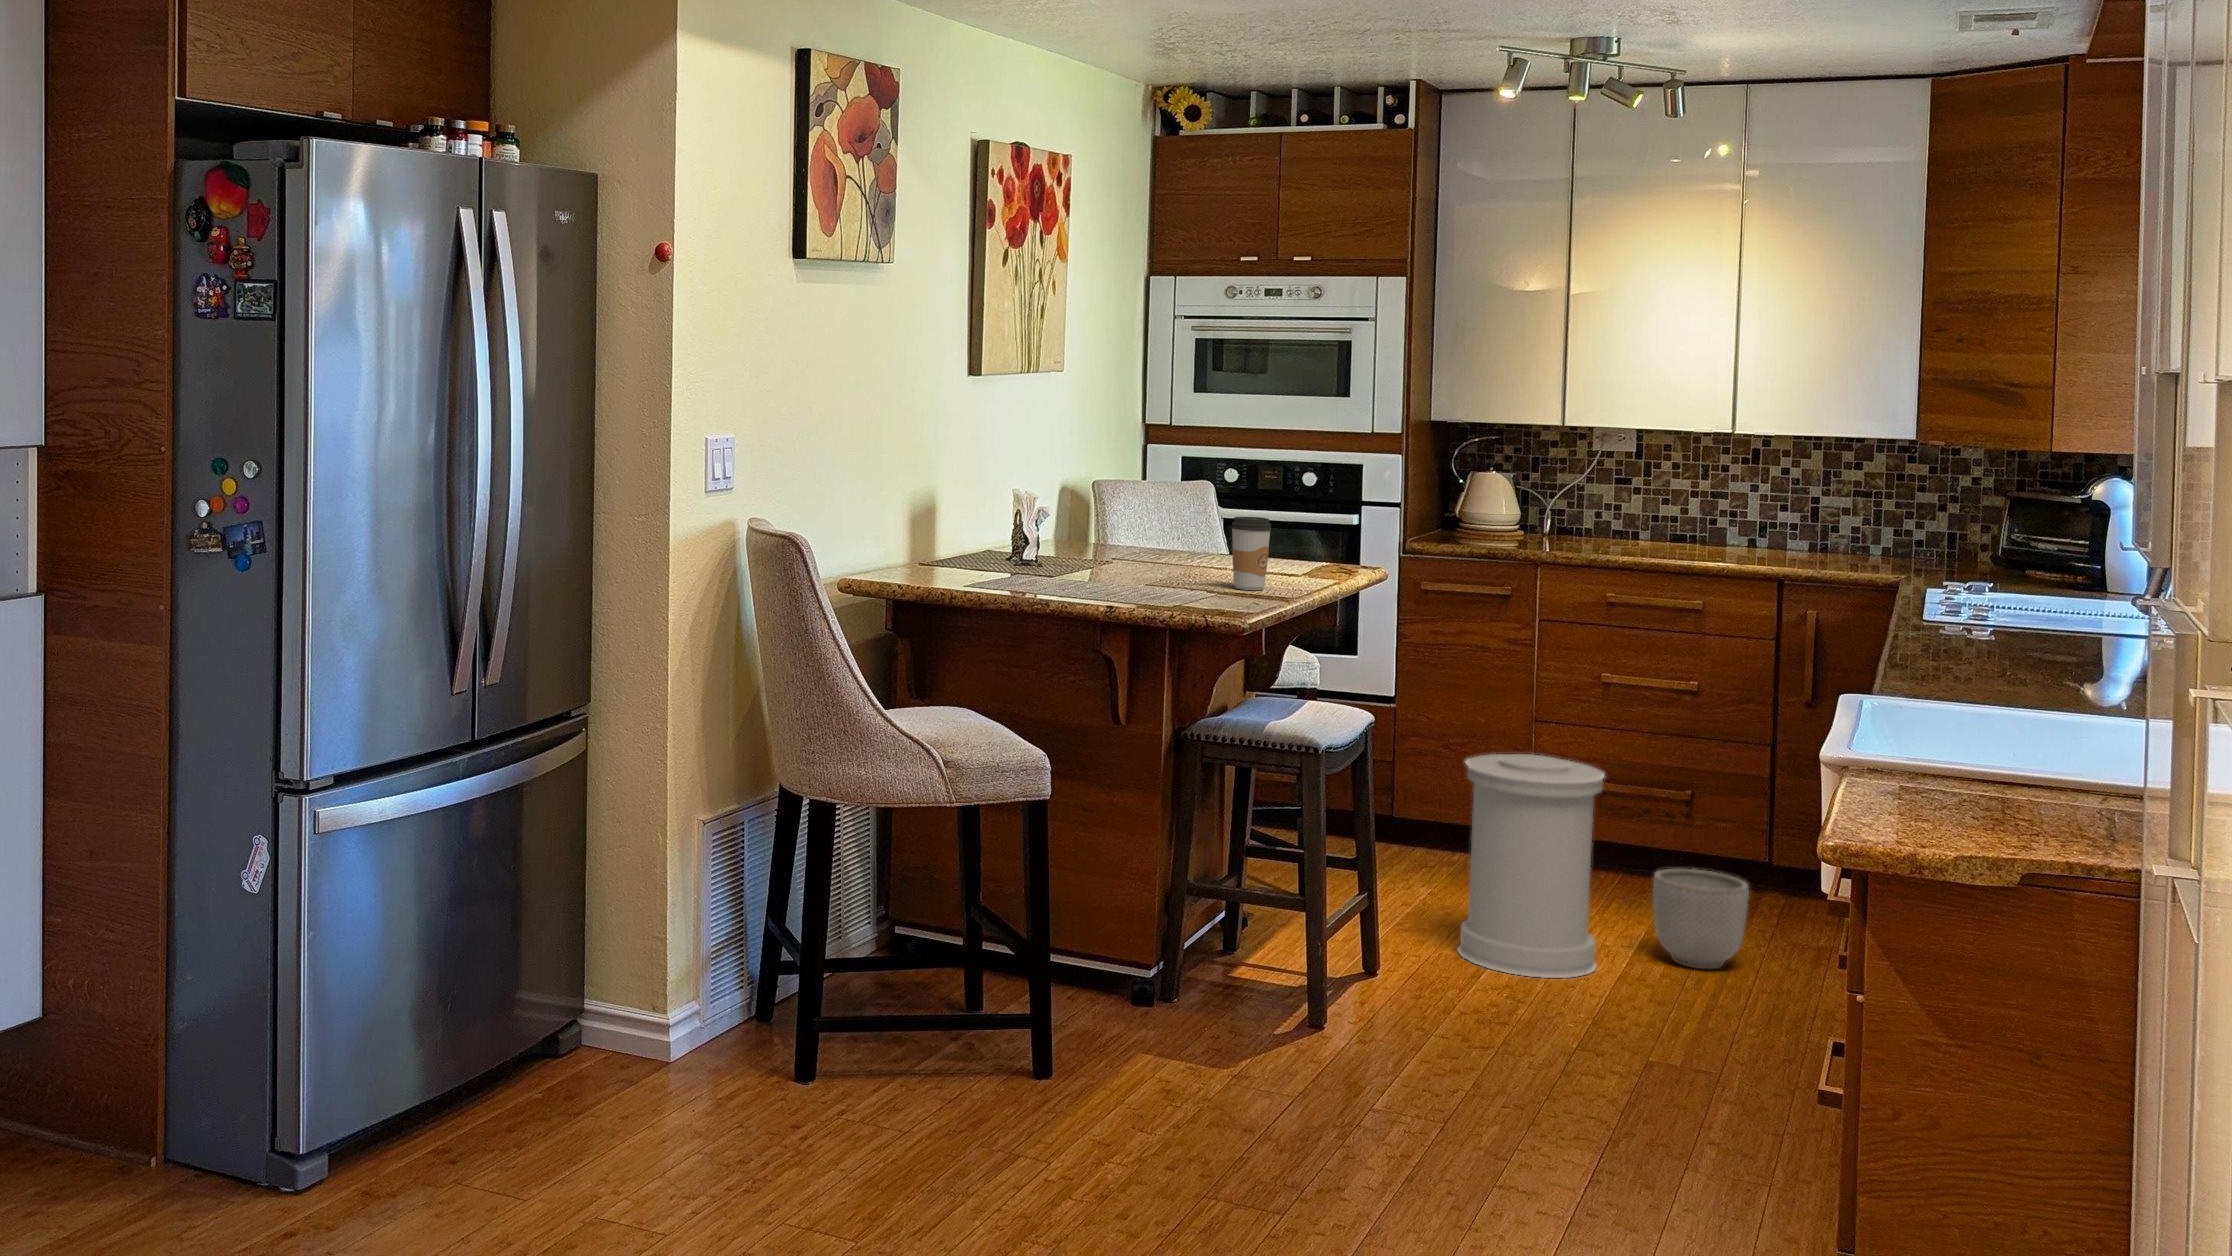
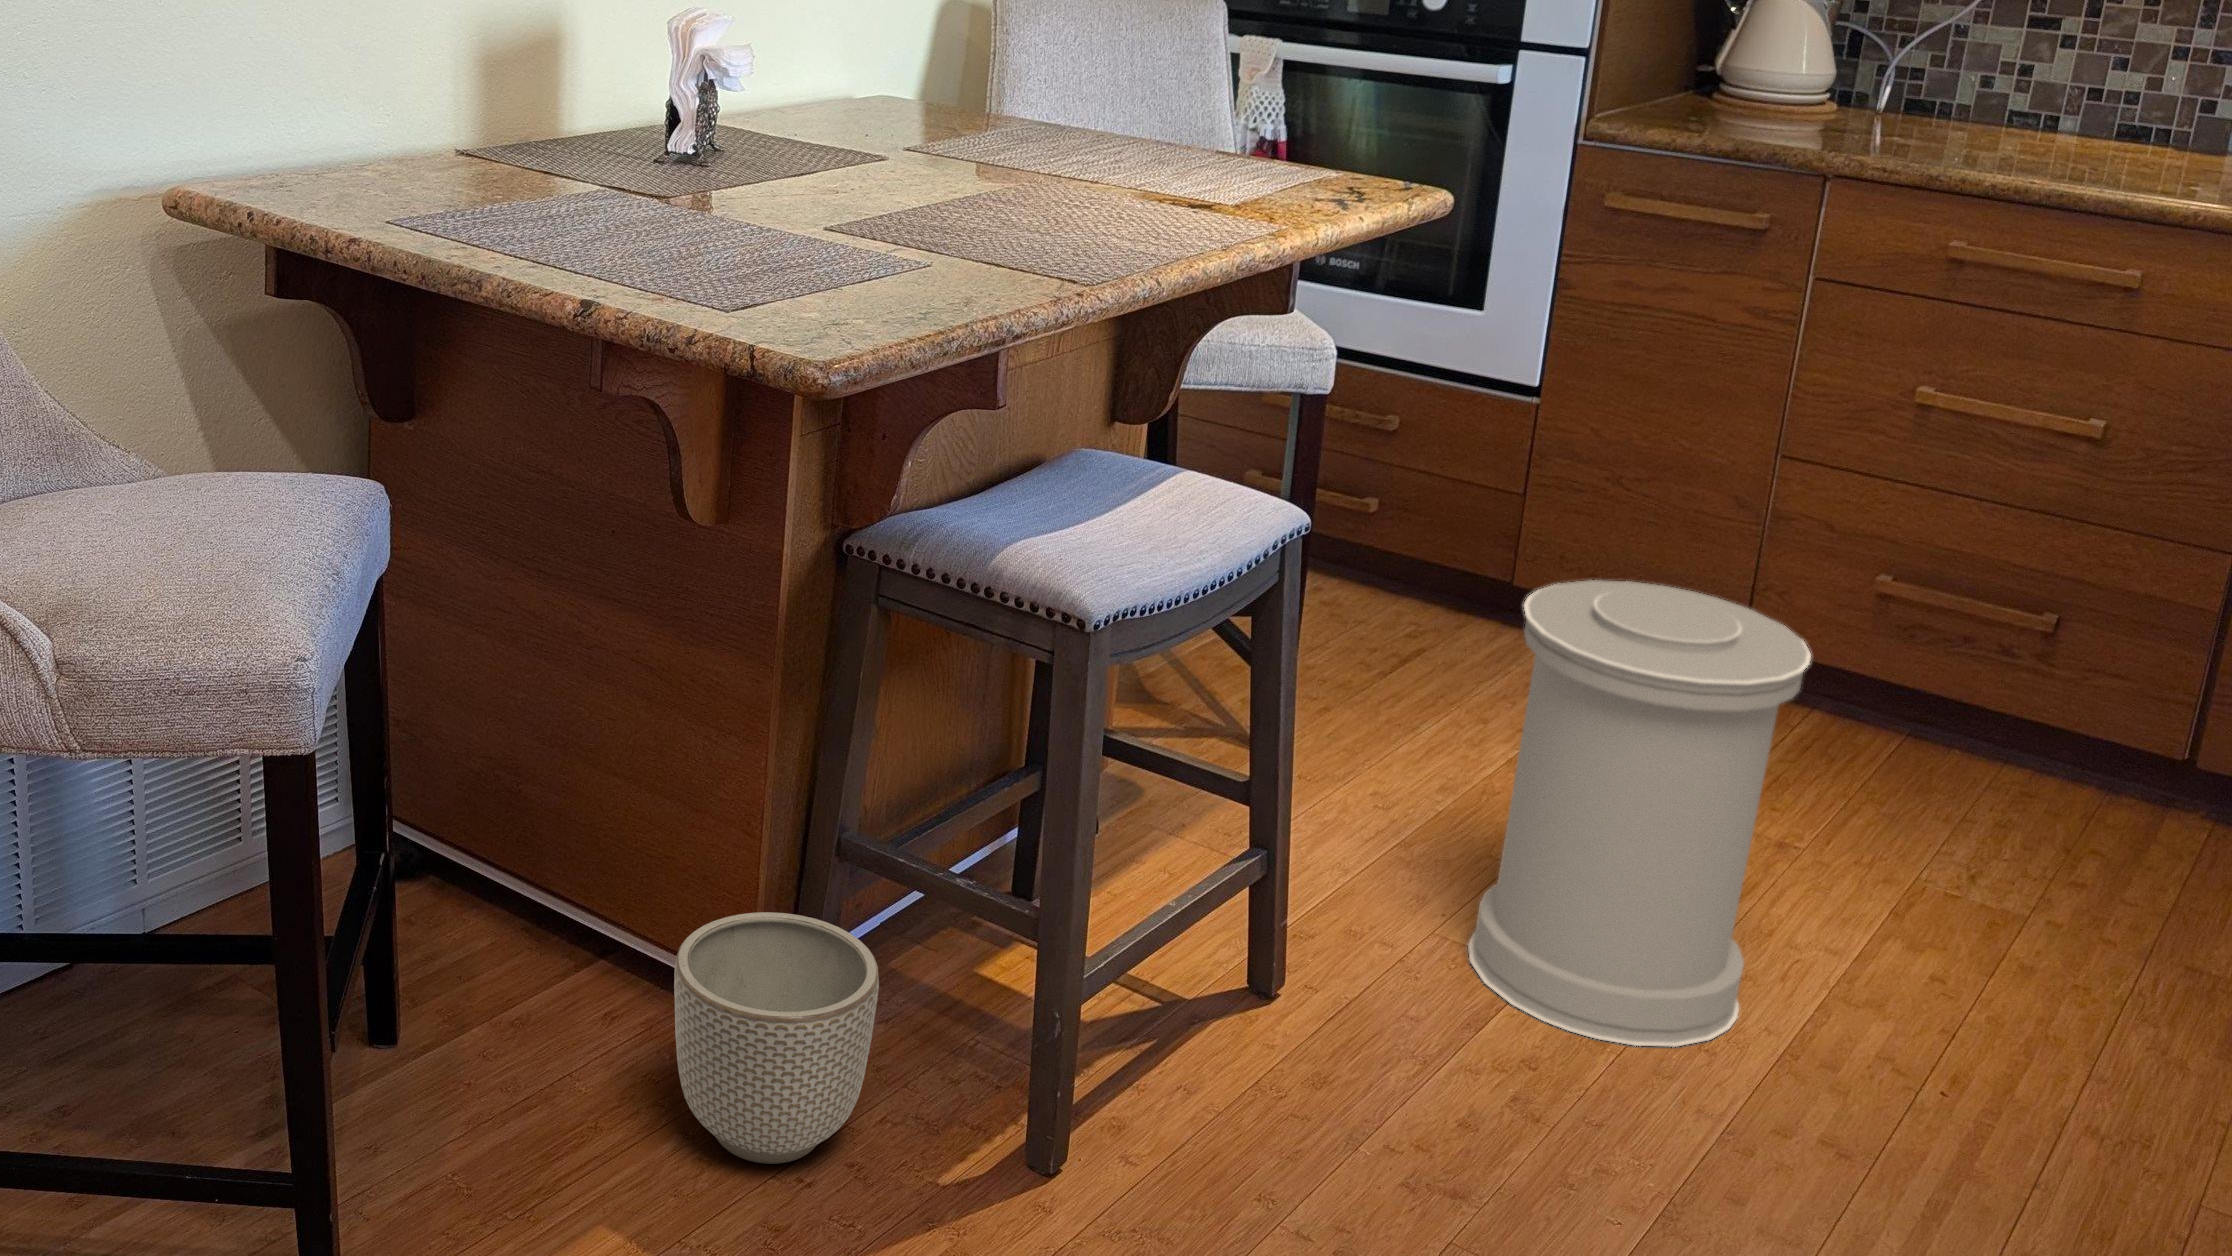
coffee cup: present [1231,517,1271,590] -> none [1005,92,1091,254]
planter: present [1653,869,1749,969] -> present [674,912,879,1164]

